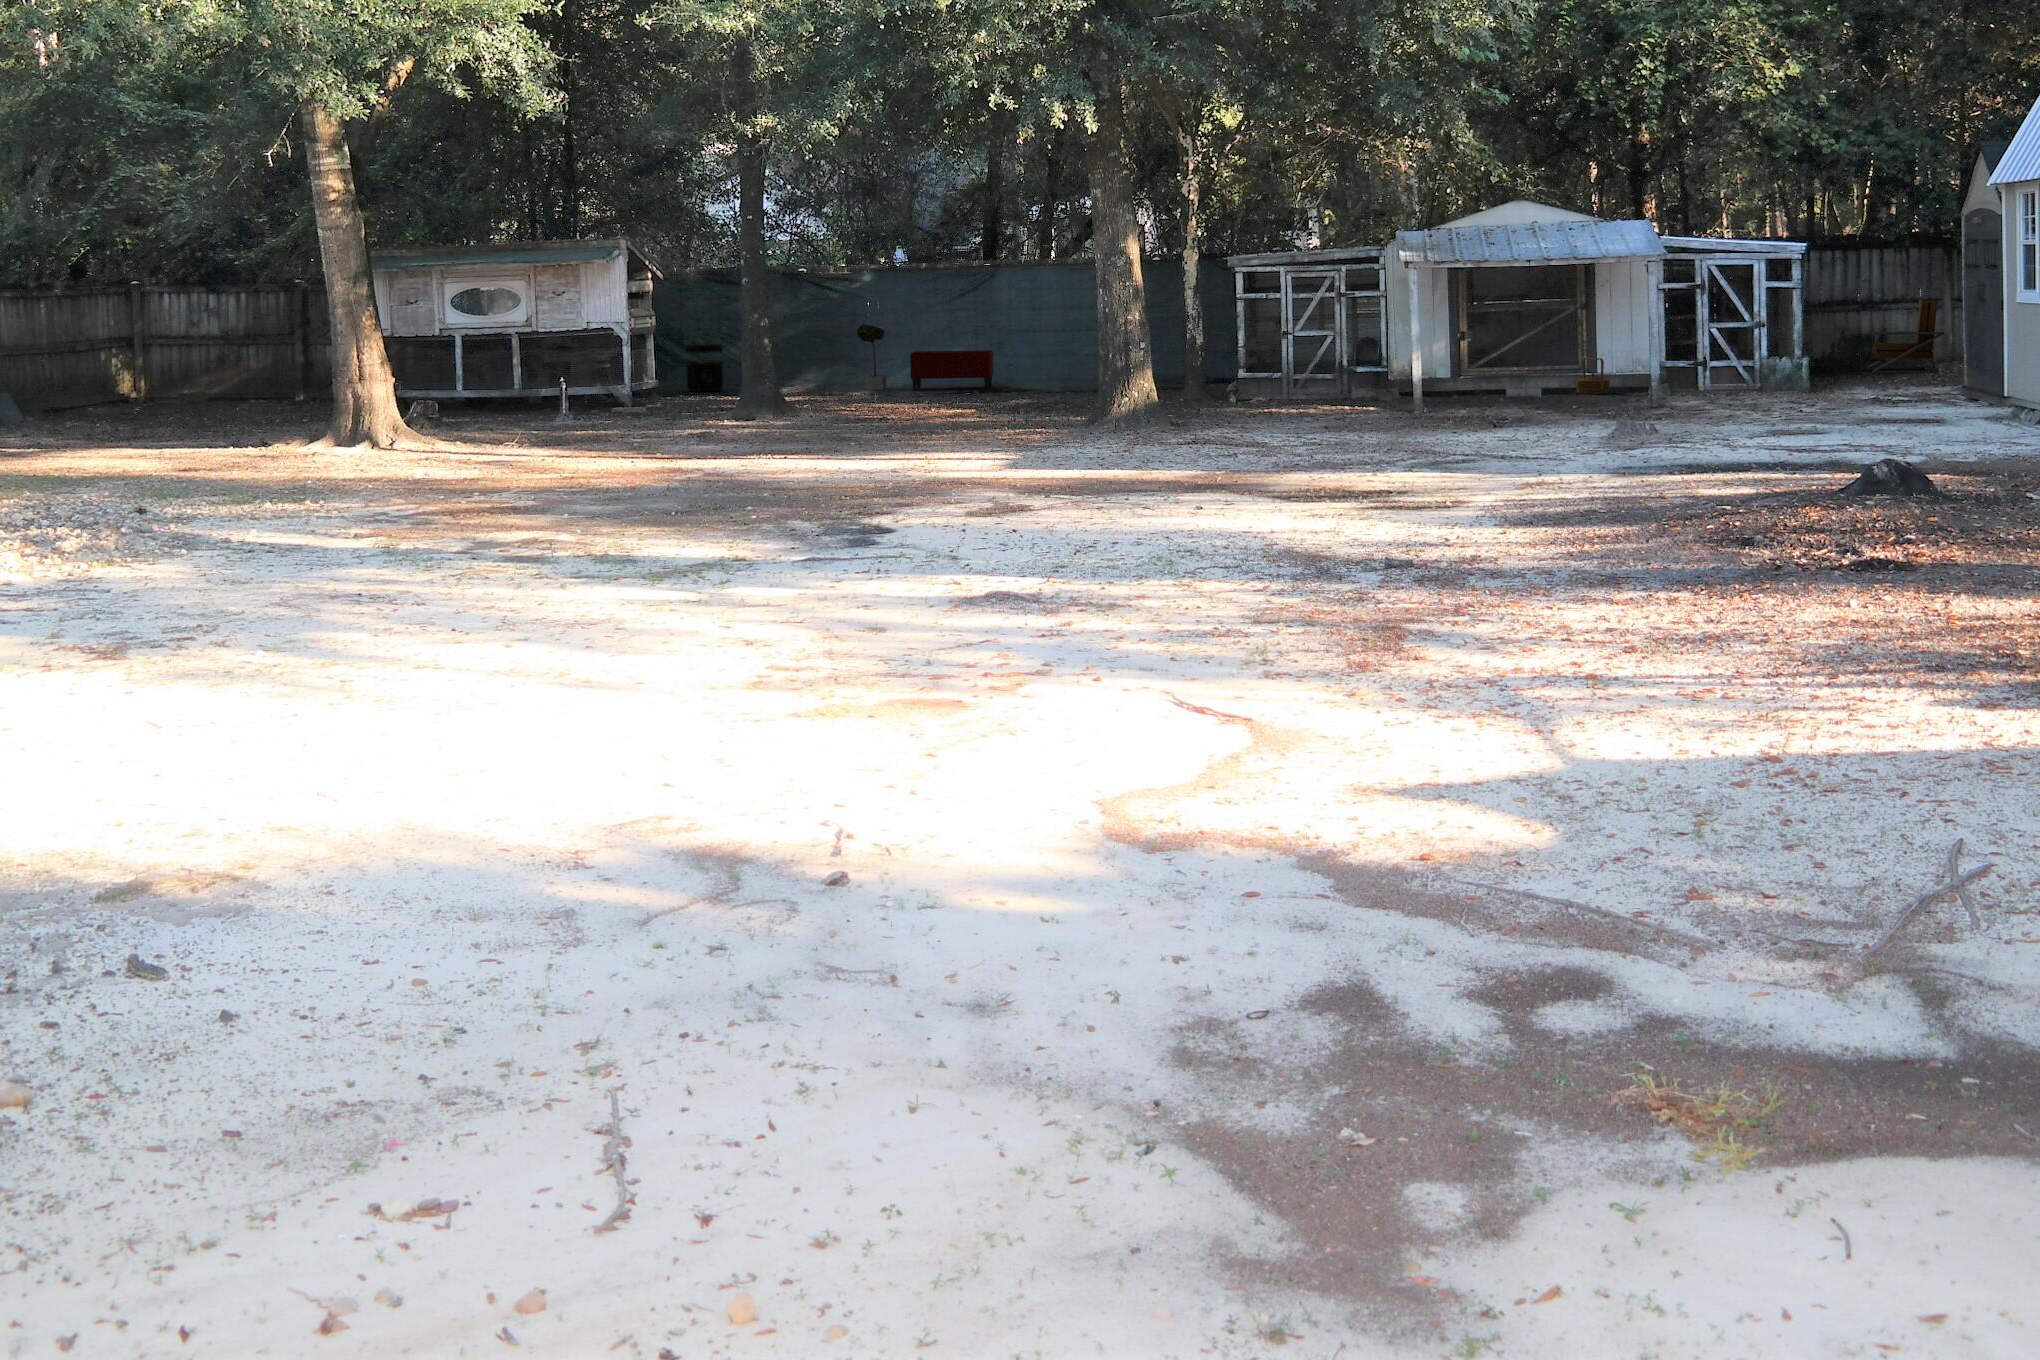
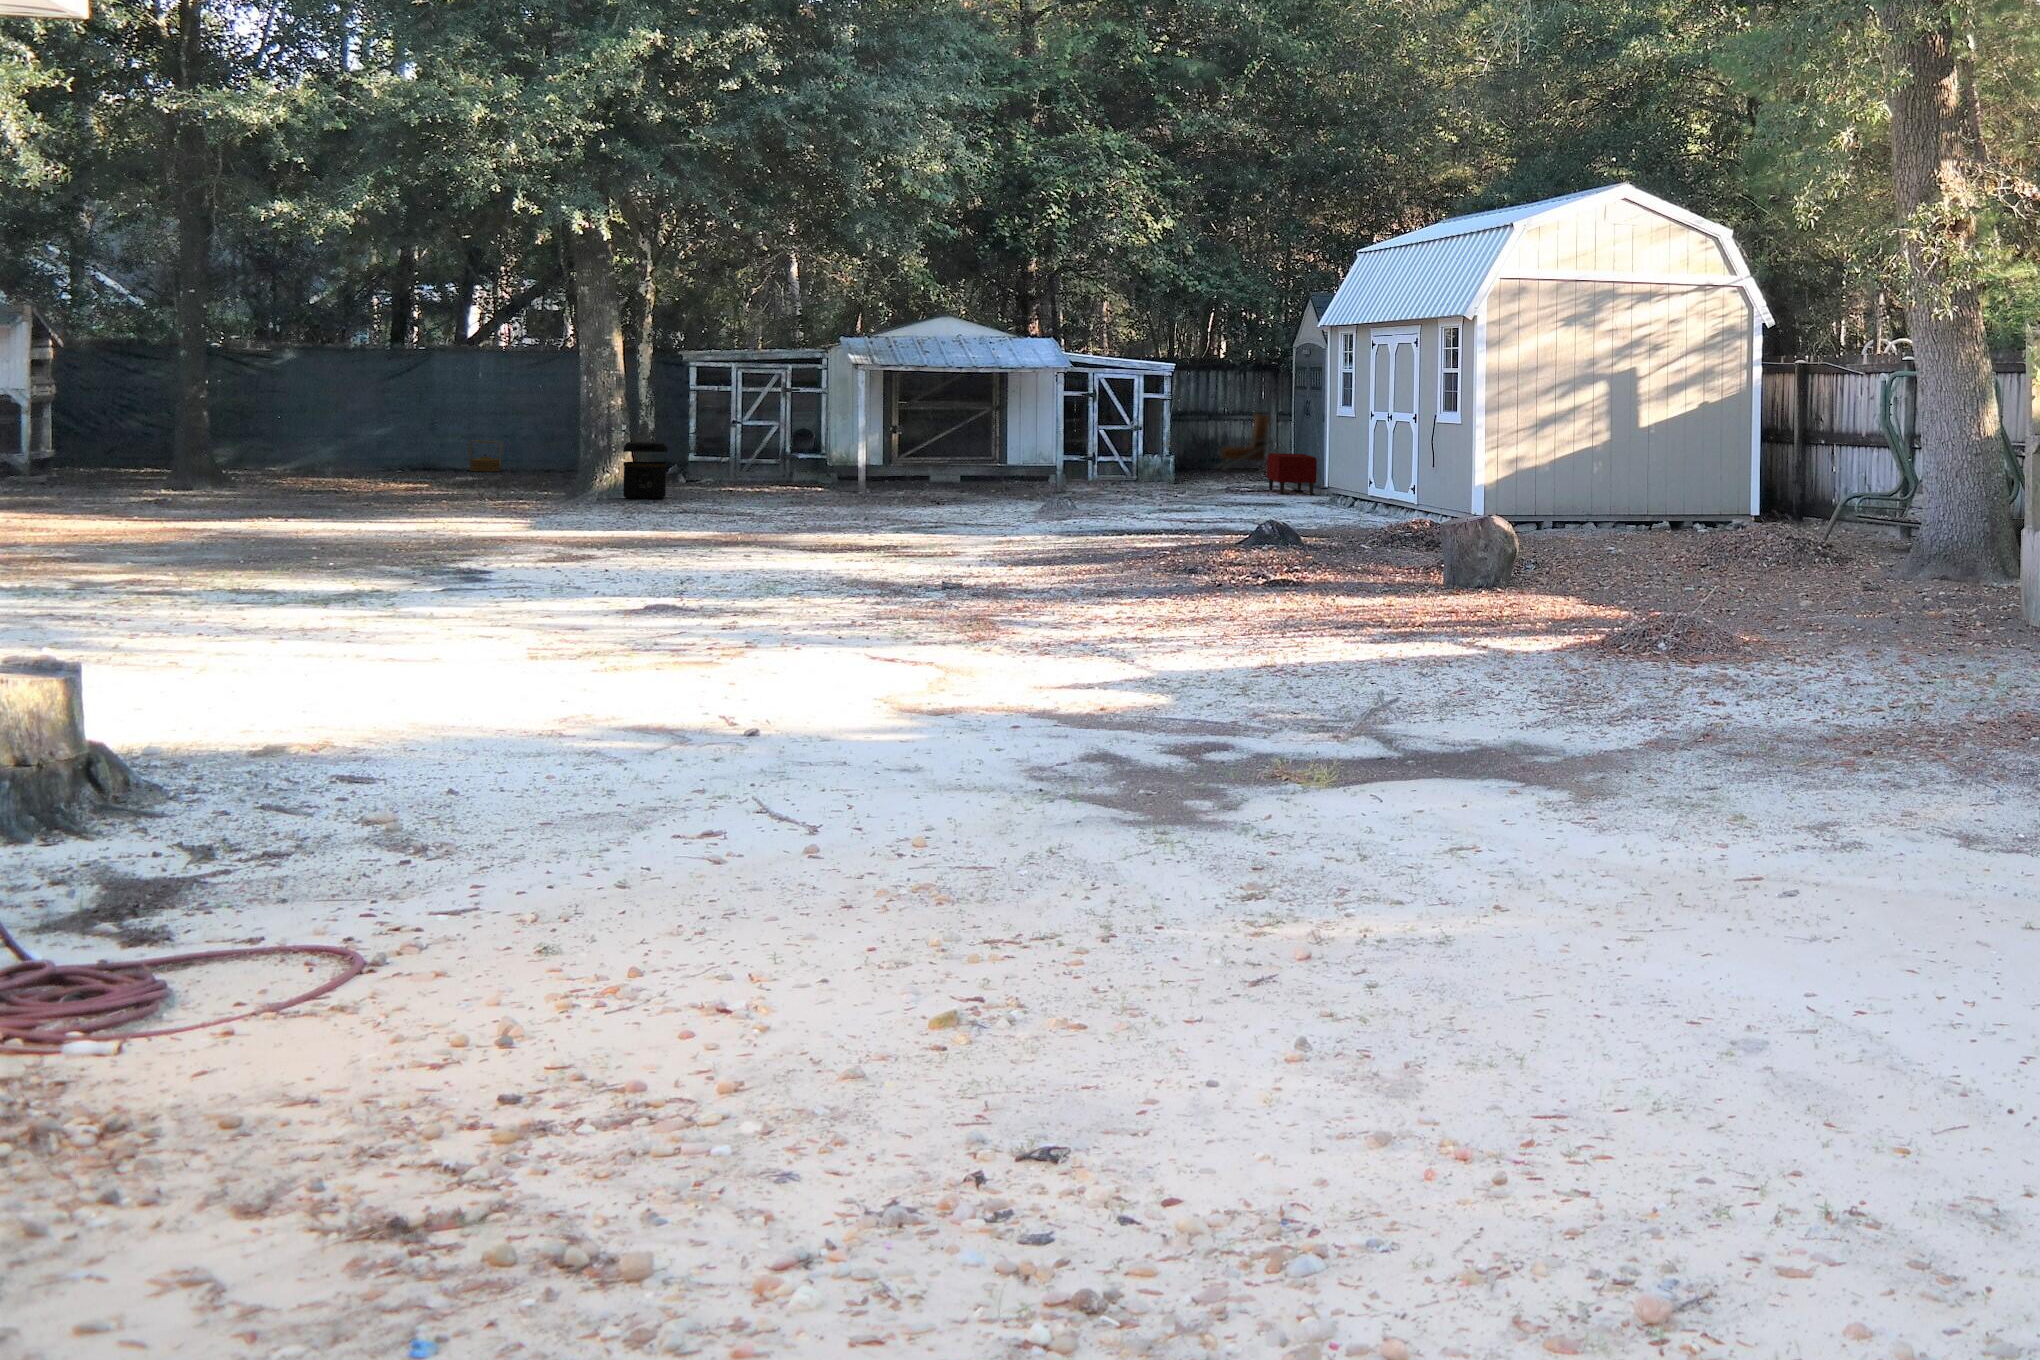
potted tree: present [857,323,887,390] -> none [265,402,299,470]
toolbox: present [685,344,723,392] -> present [623,442,668,499]
bench: present [910,350,993,390] -> present [1267,453,1317,495]
woven basket: present [1576,357,1610,394] -> present [470,440,502,471]

